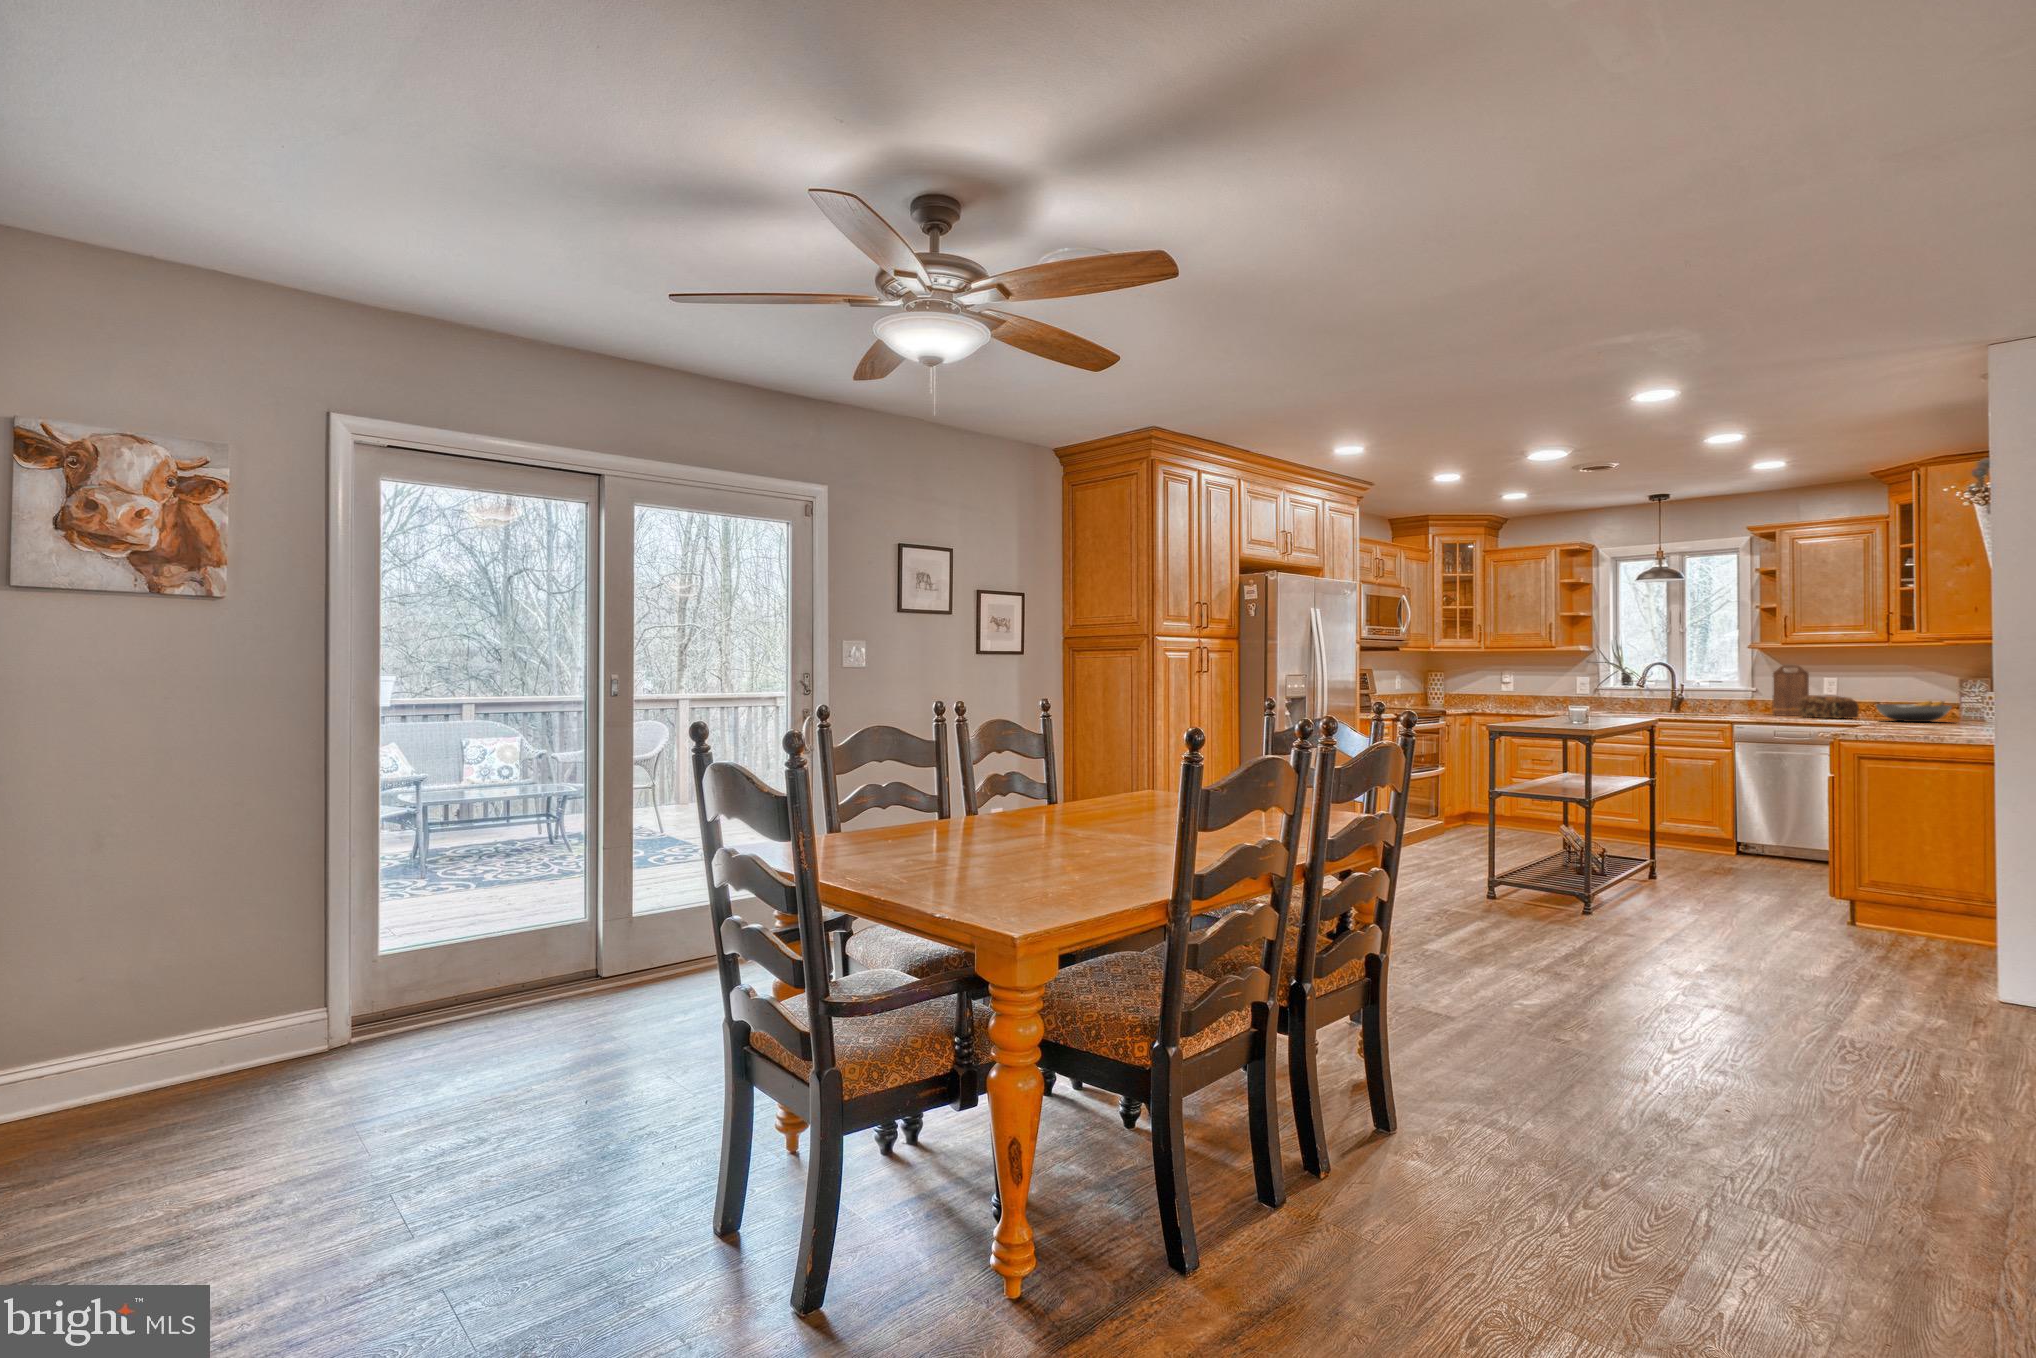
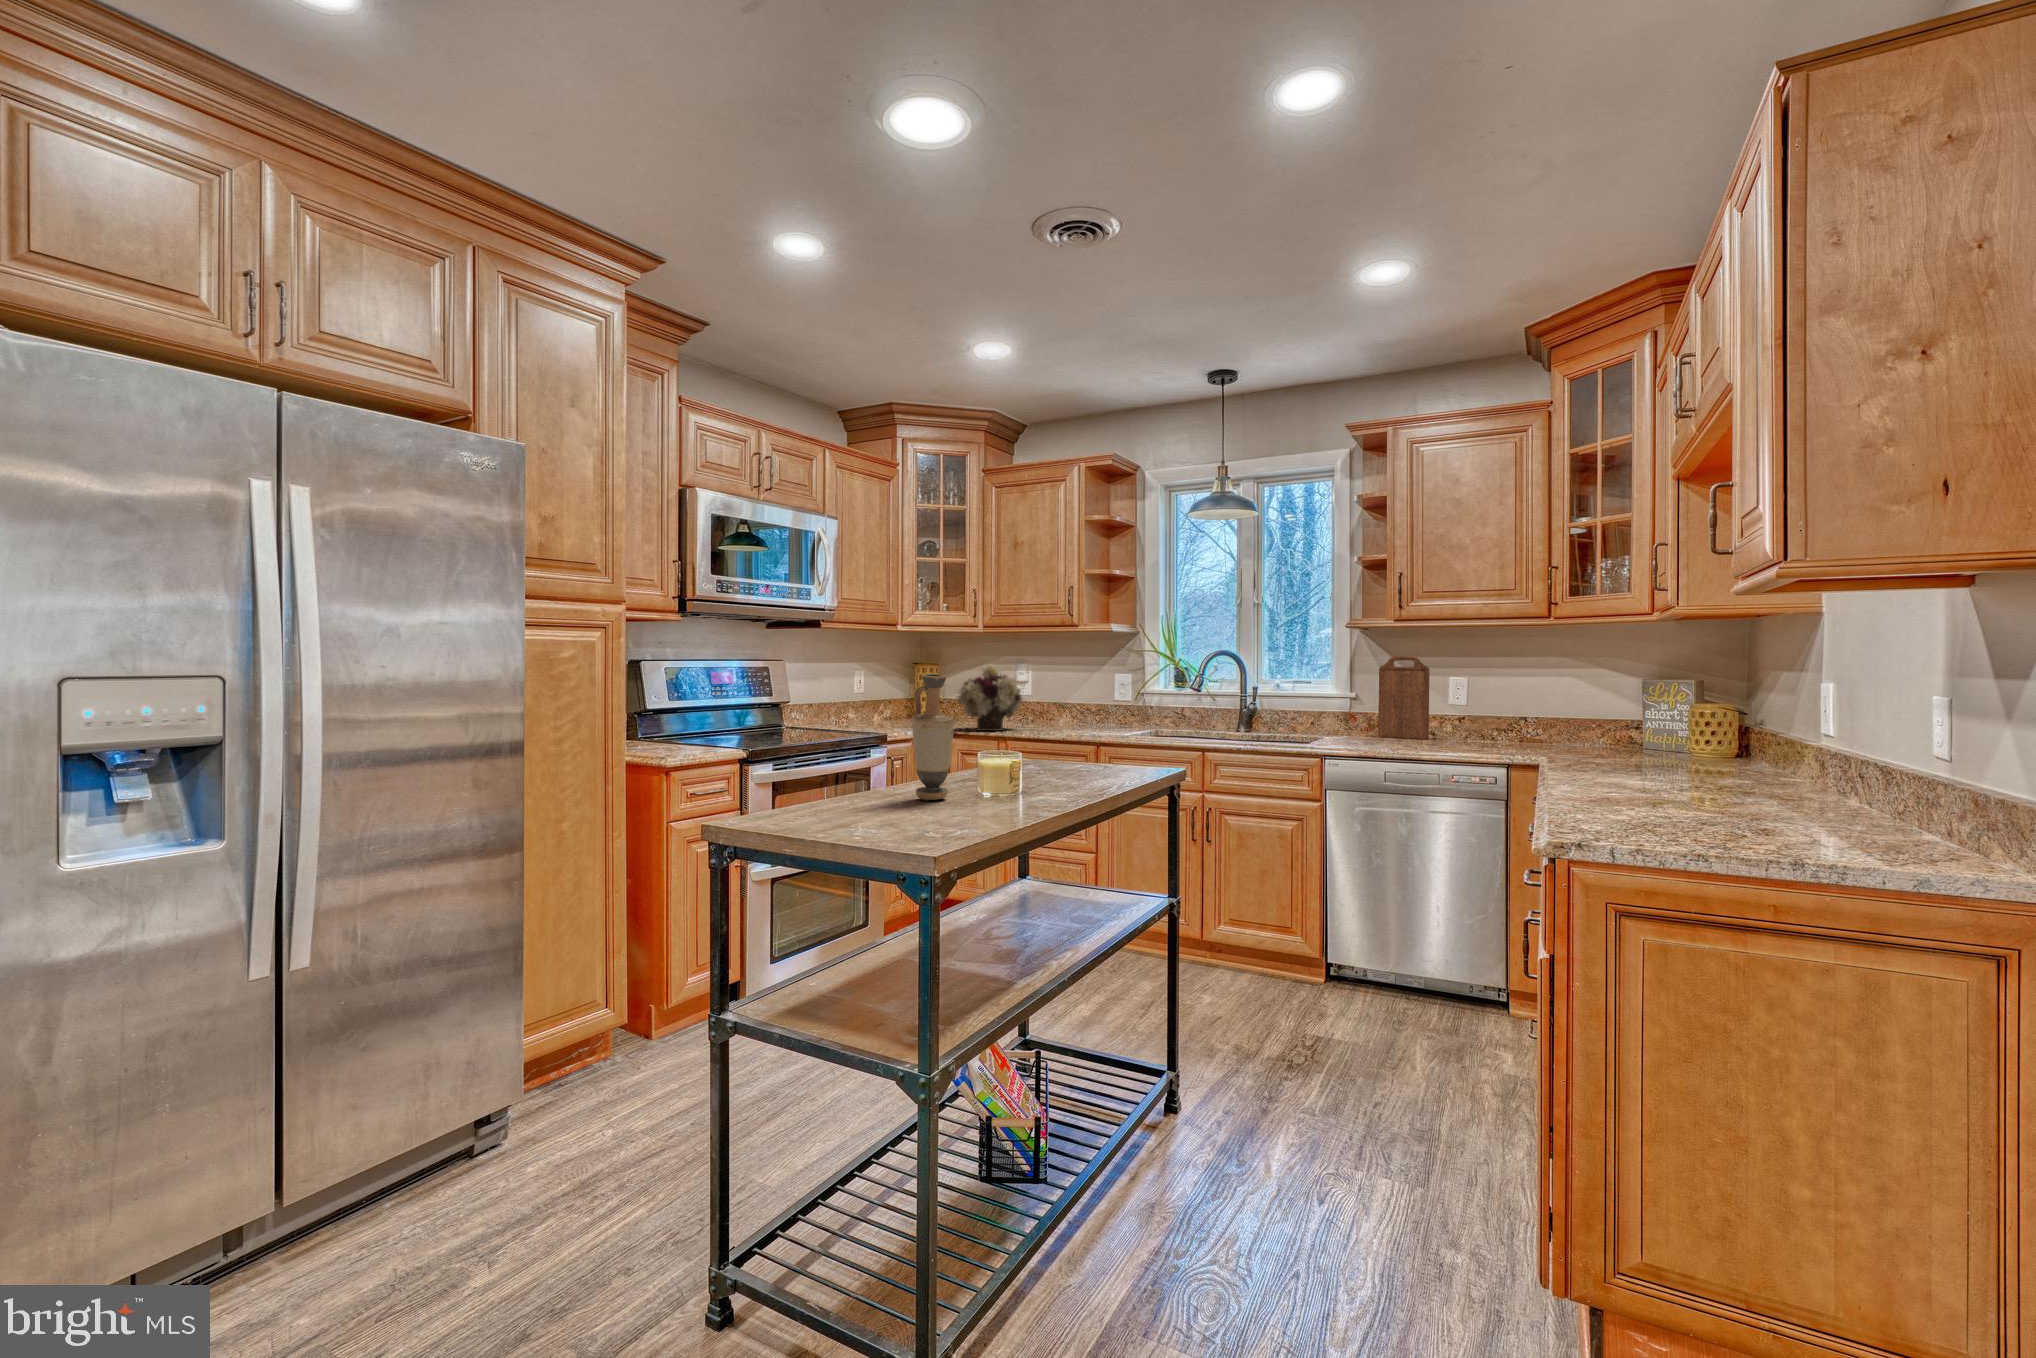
flower arrangement: none [1478,671,1520,711] -> present [957,665,1023,731]
vase: none [1542,675,1561,724] -> present [912,674,954,801]
bread loaf: present [1798,695,1859,718] -> none [1418,706,1506,748]
fruit bowl: present [1876,701,1952,722] -> none [1540,721,1663,759]

